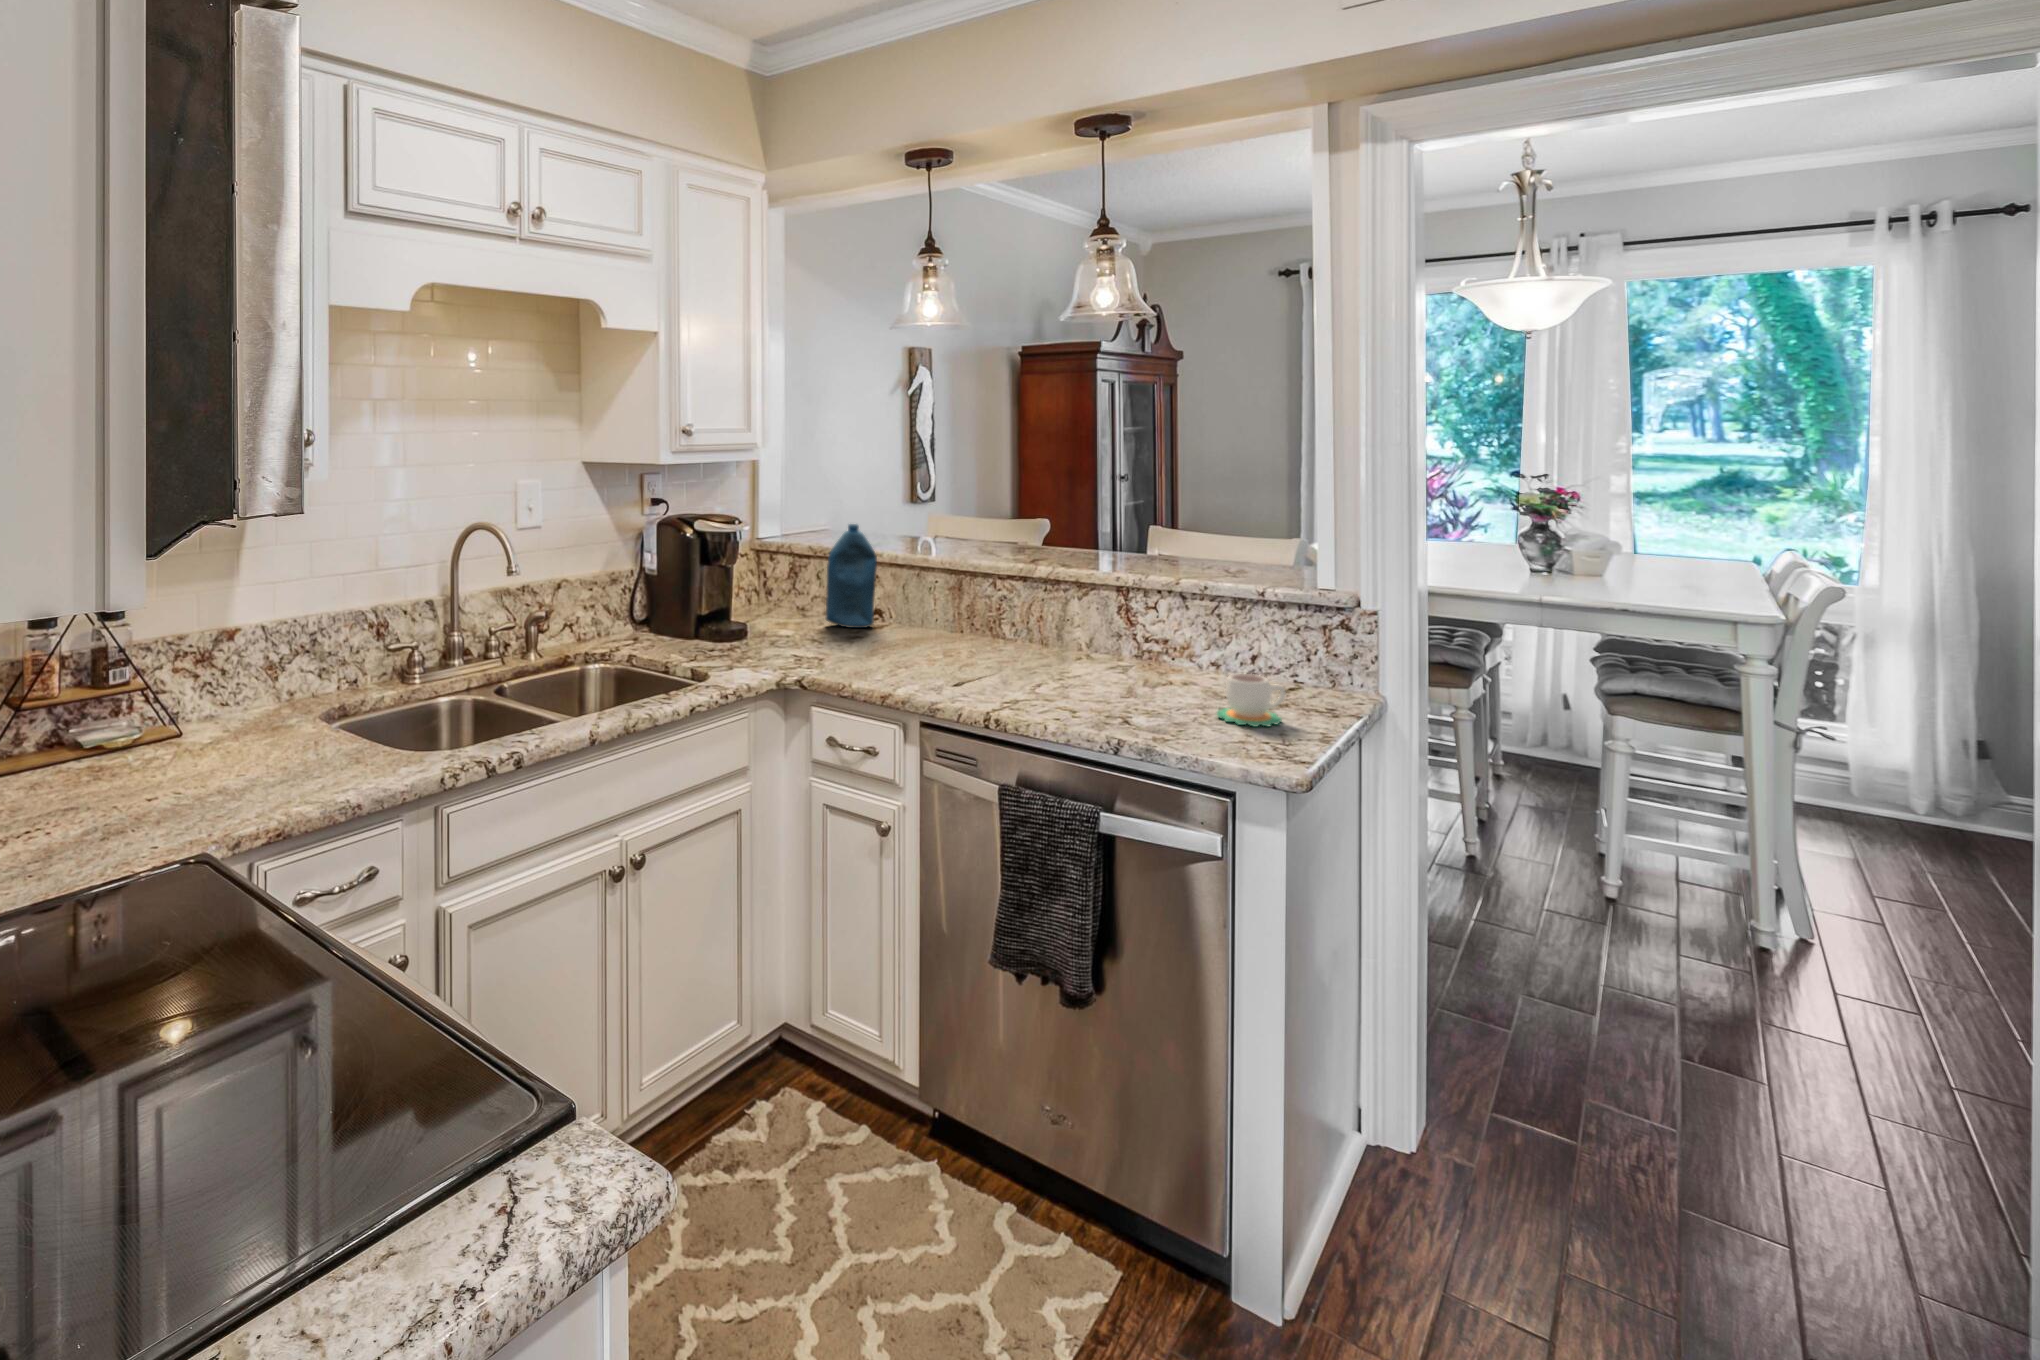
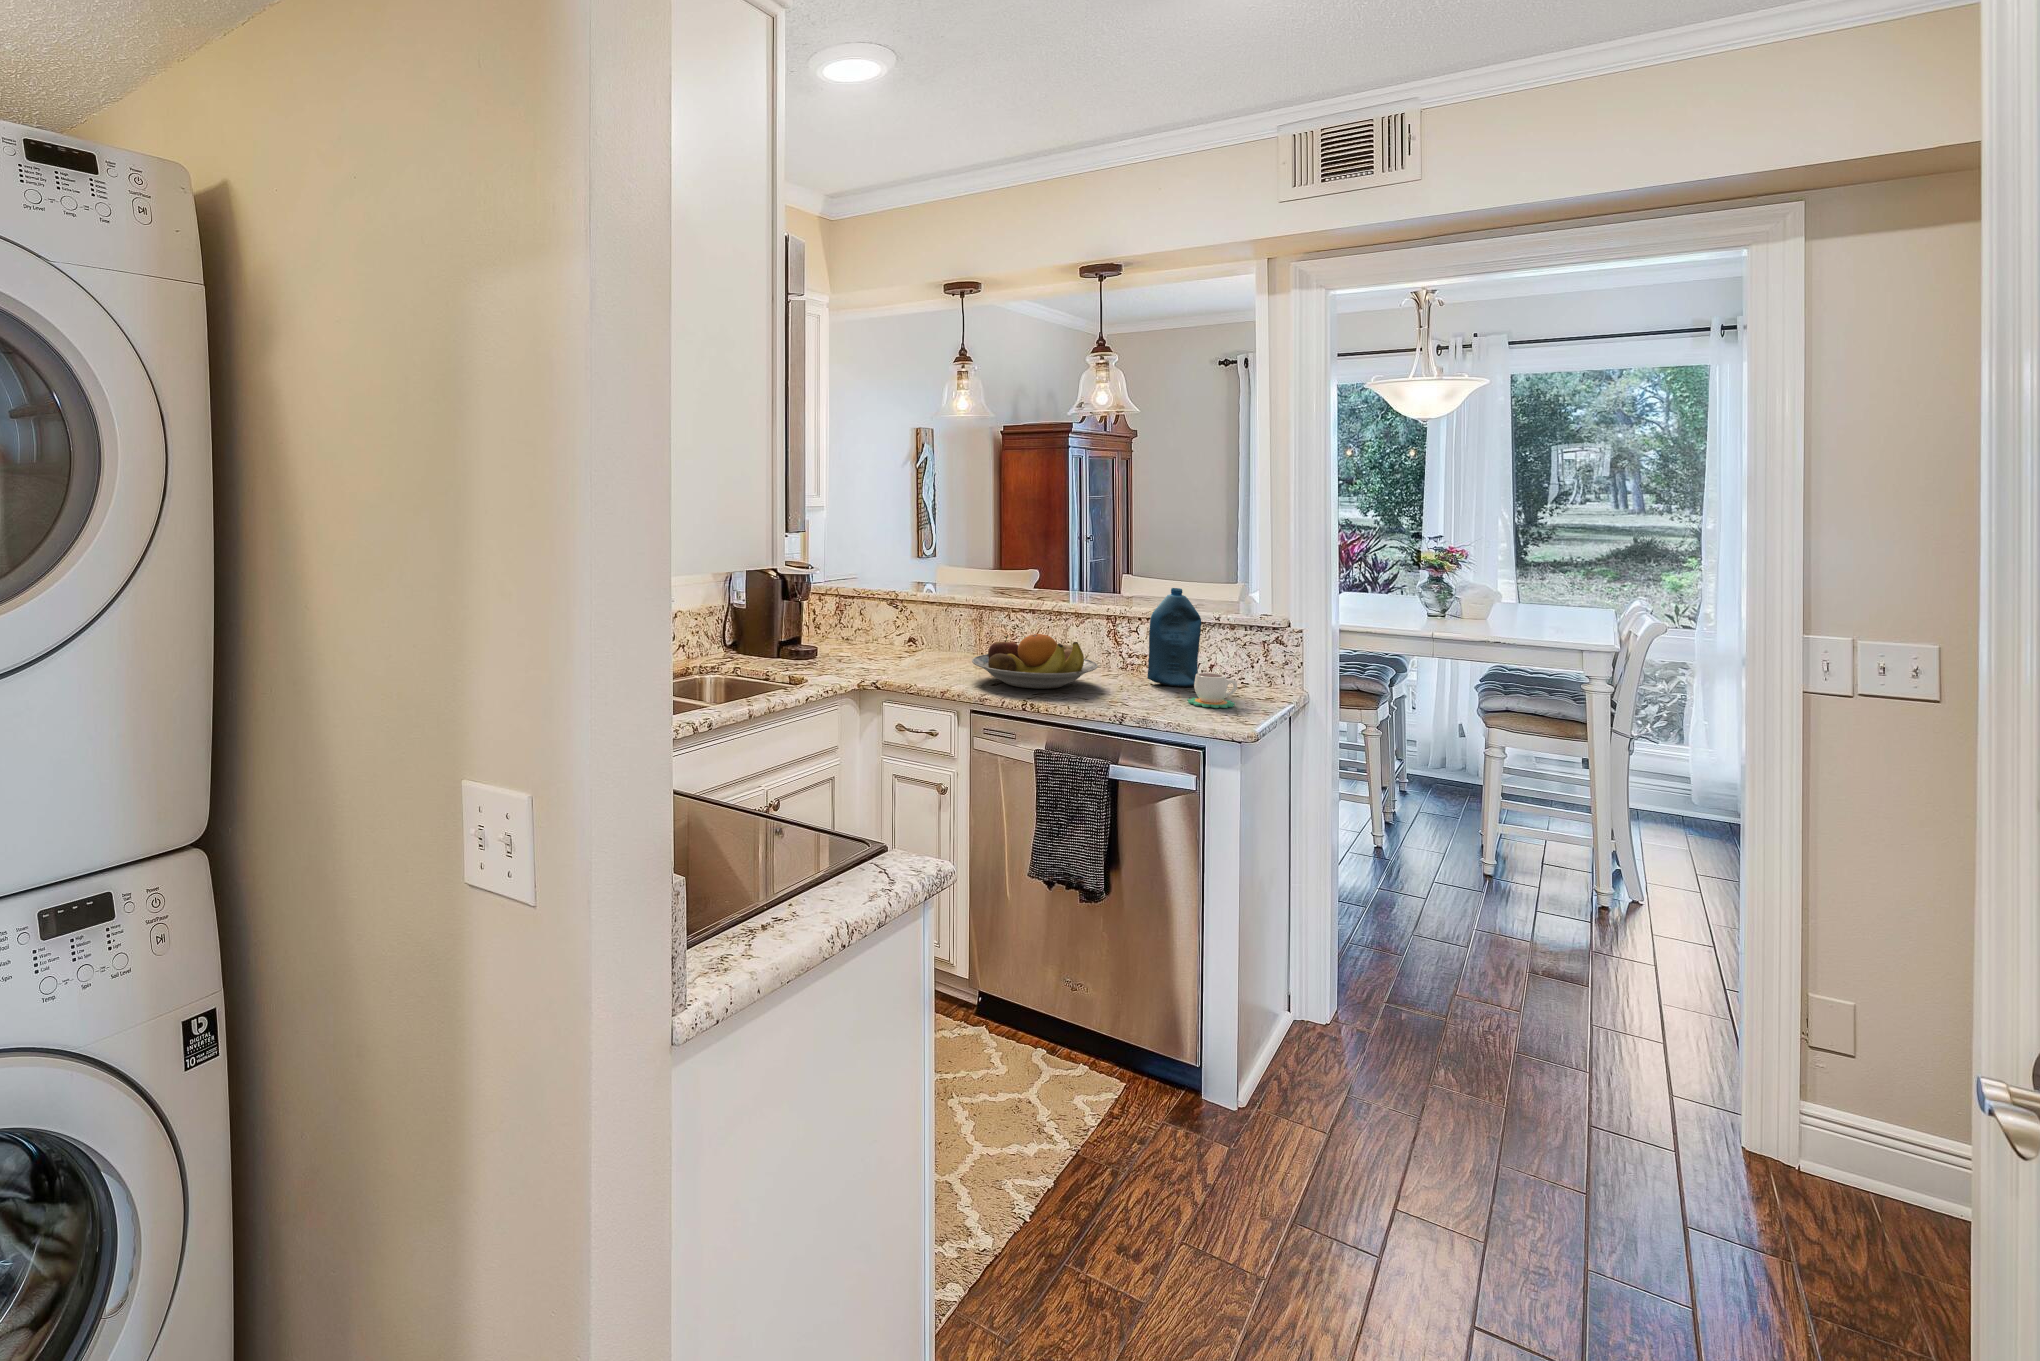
bottle: present [826,524,877,628] -> present [1147,588,1201,687]
fruit bowl: none [931,615,1098,692] -> present [972,634,1098,689]

